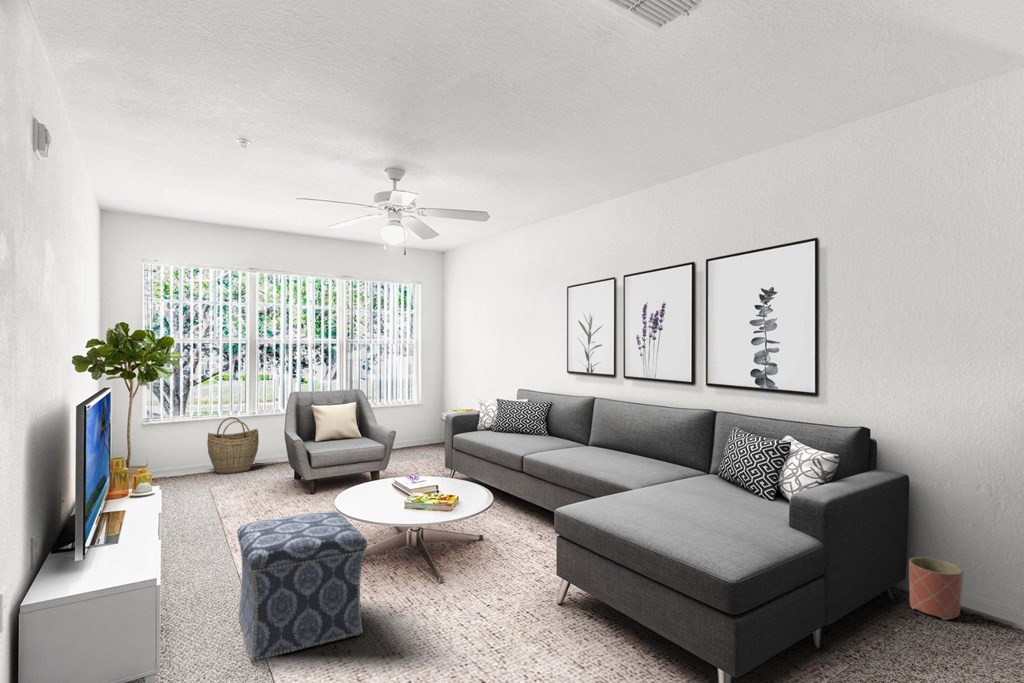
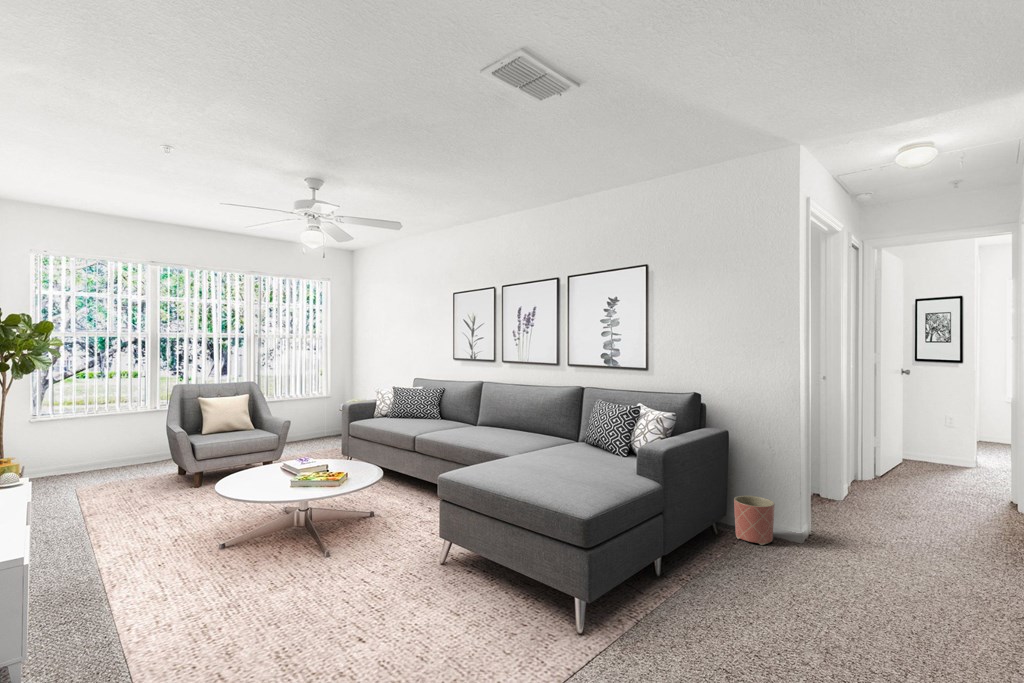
woven basket: present [207,417,259,474] -> none [80,416,140,474]
ottoman: present [237,511,367,662] -> none [95,492,241,651]

